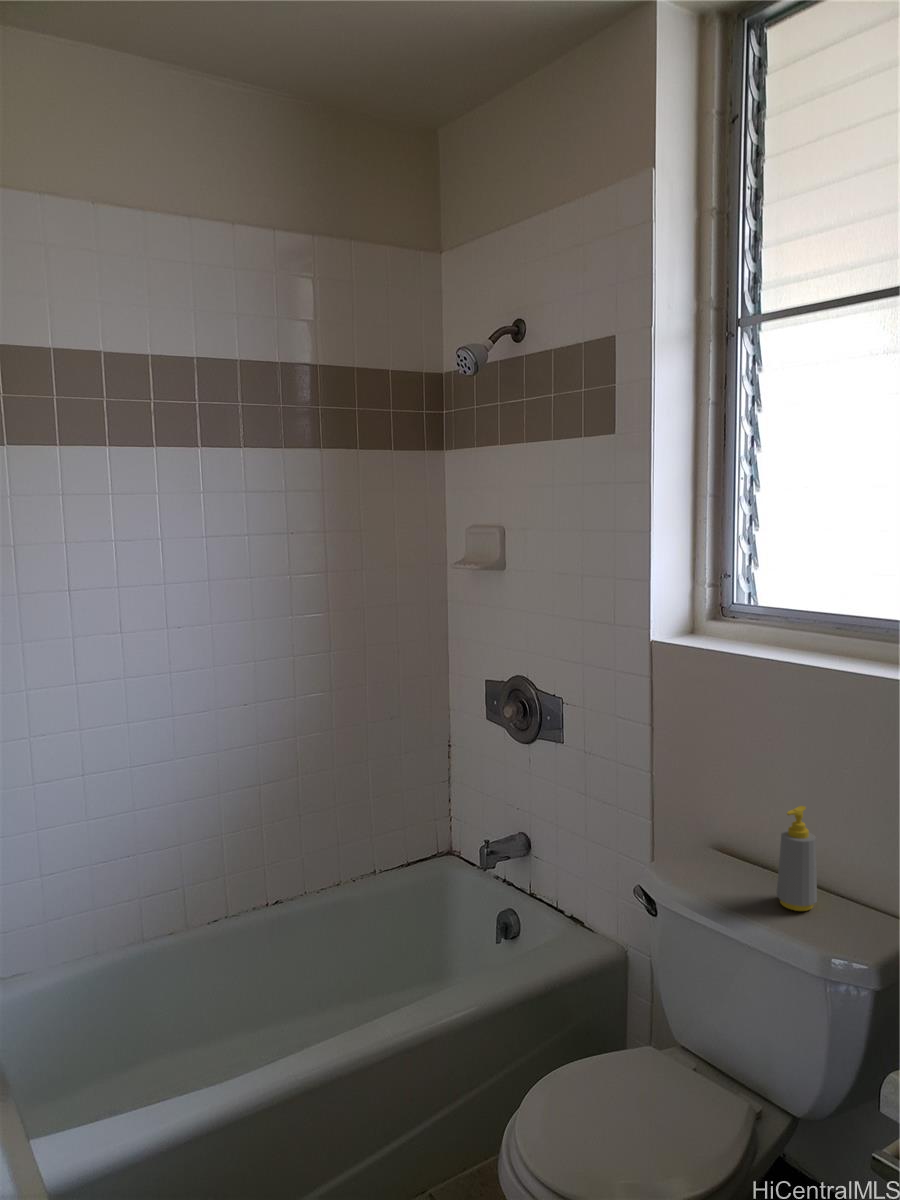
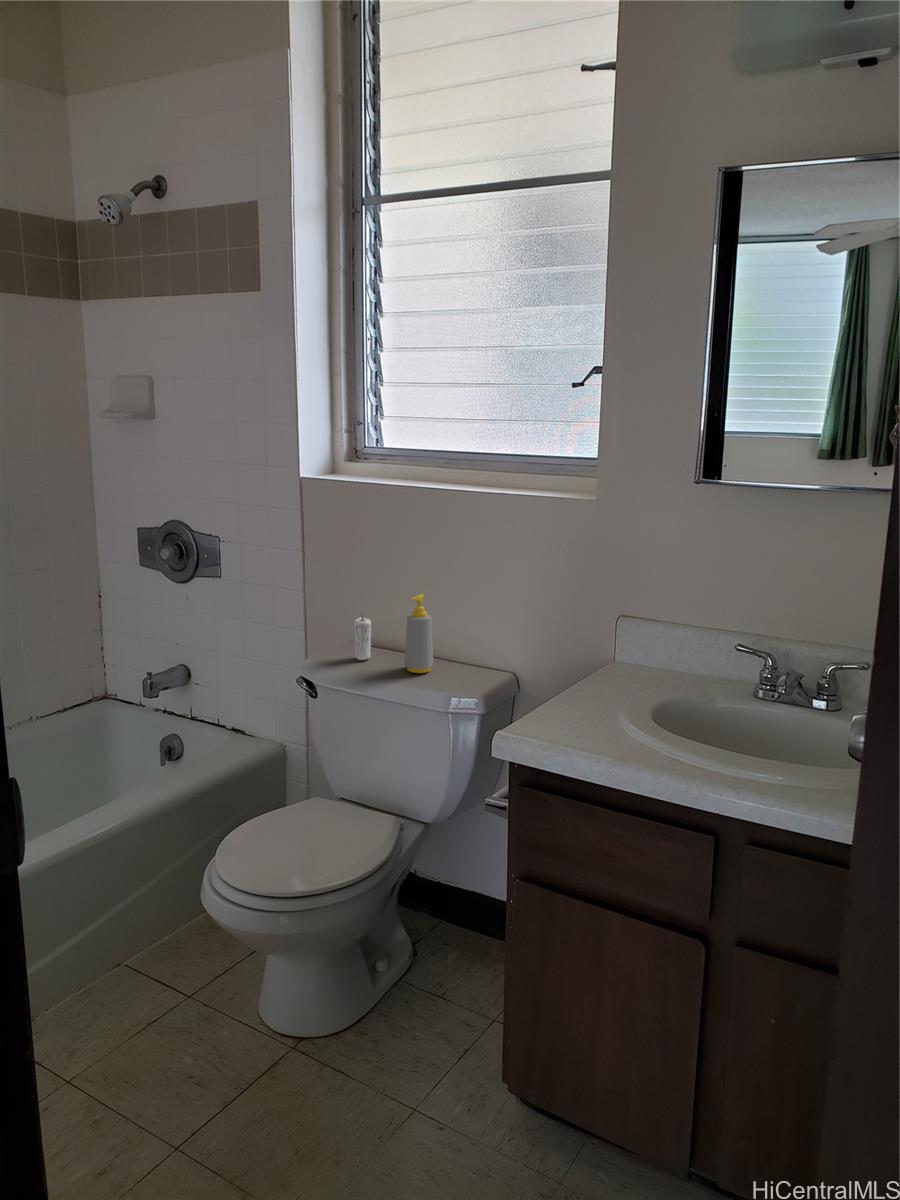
candle: none [712,815,734,877] -> present [354,617,371,660]

